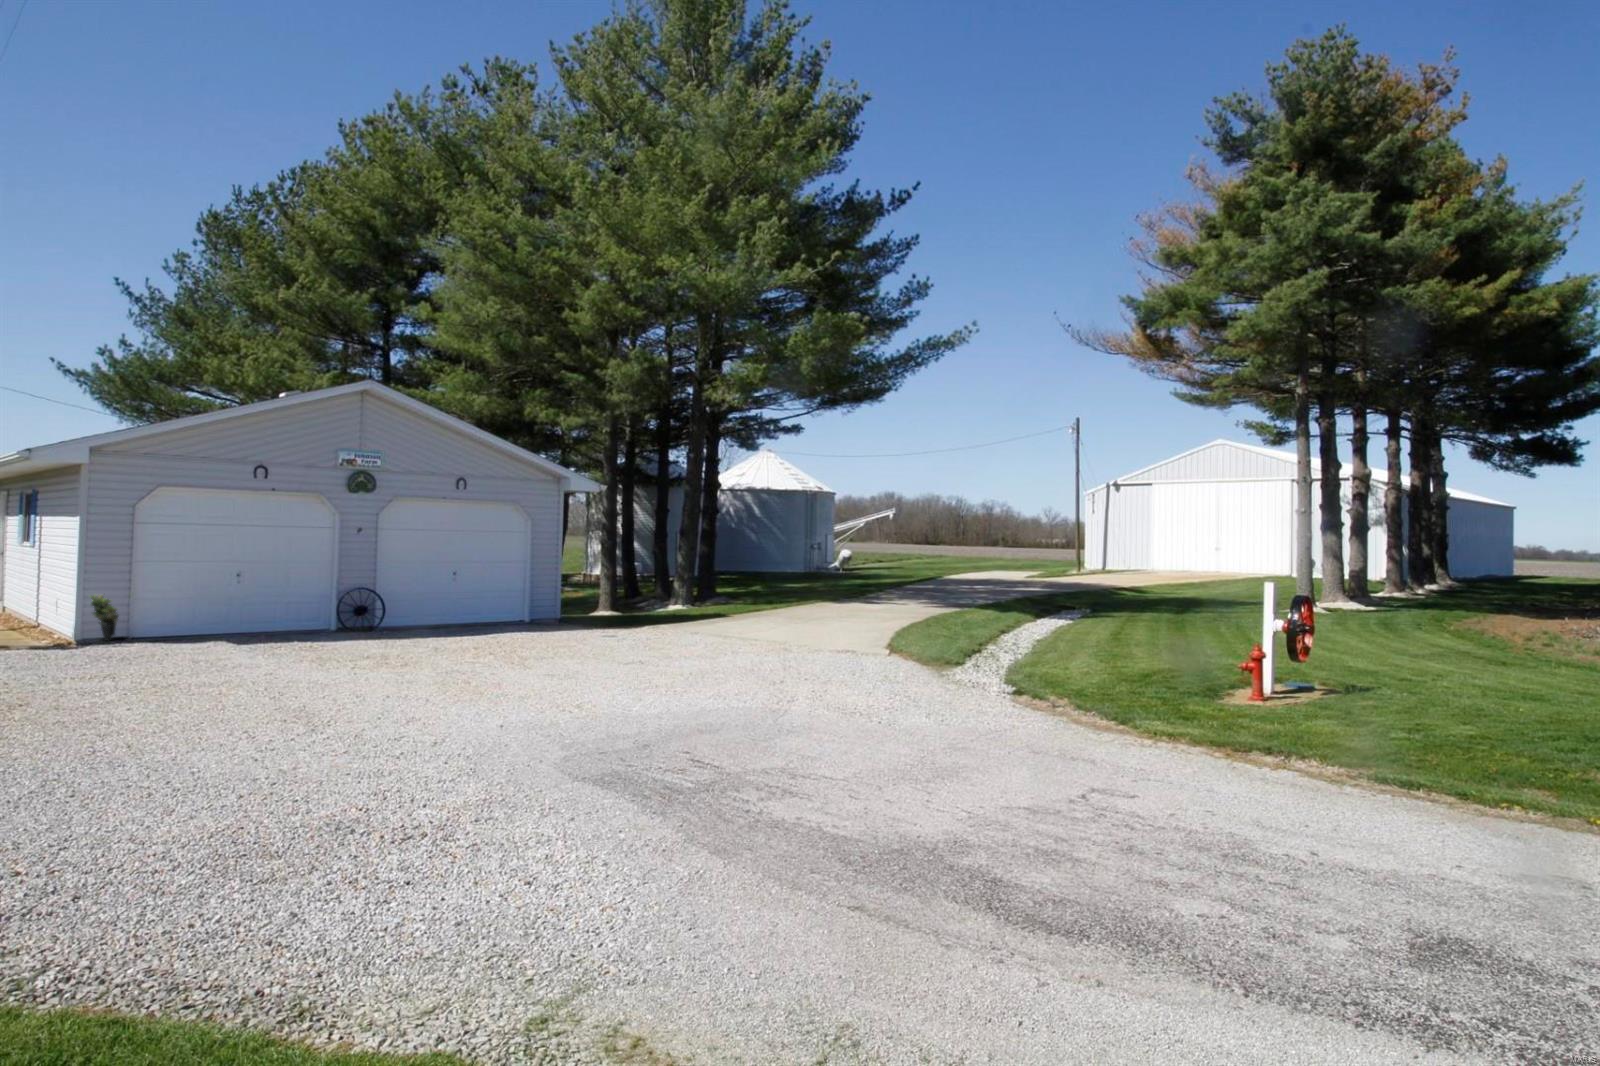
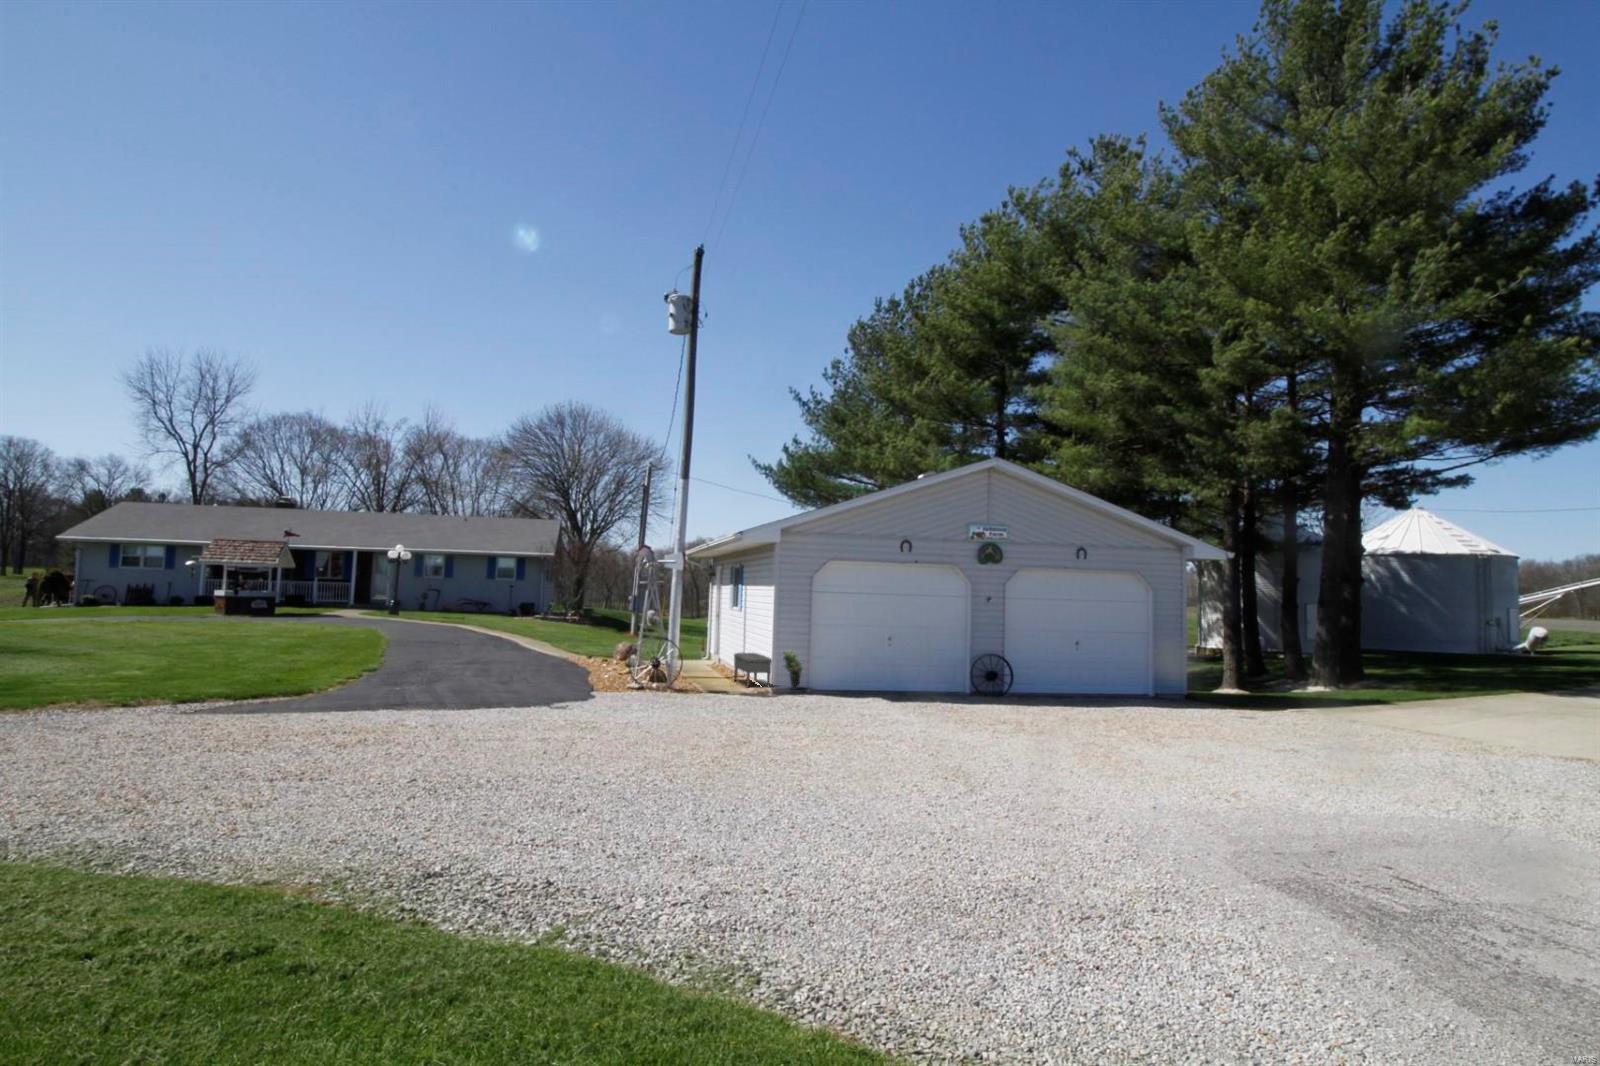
bench: none [19,599,75,642] -> present [734,653,772,687]

